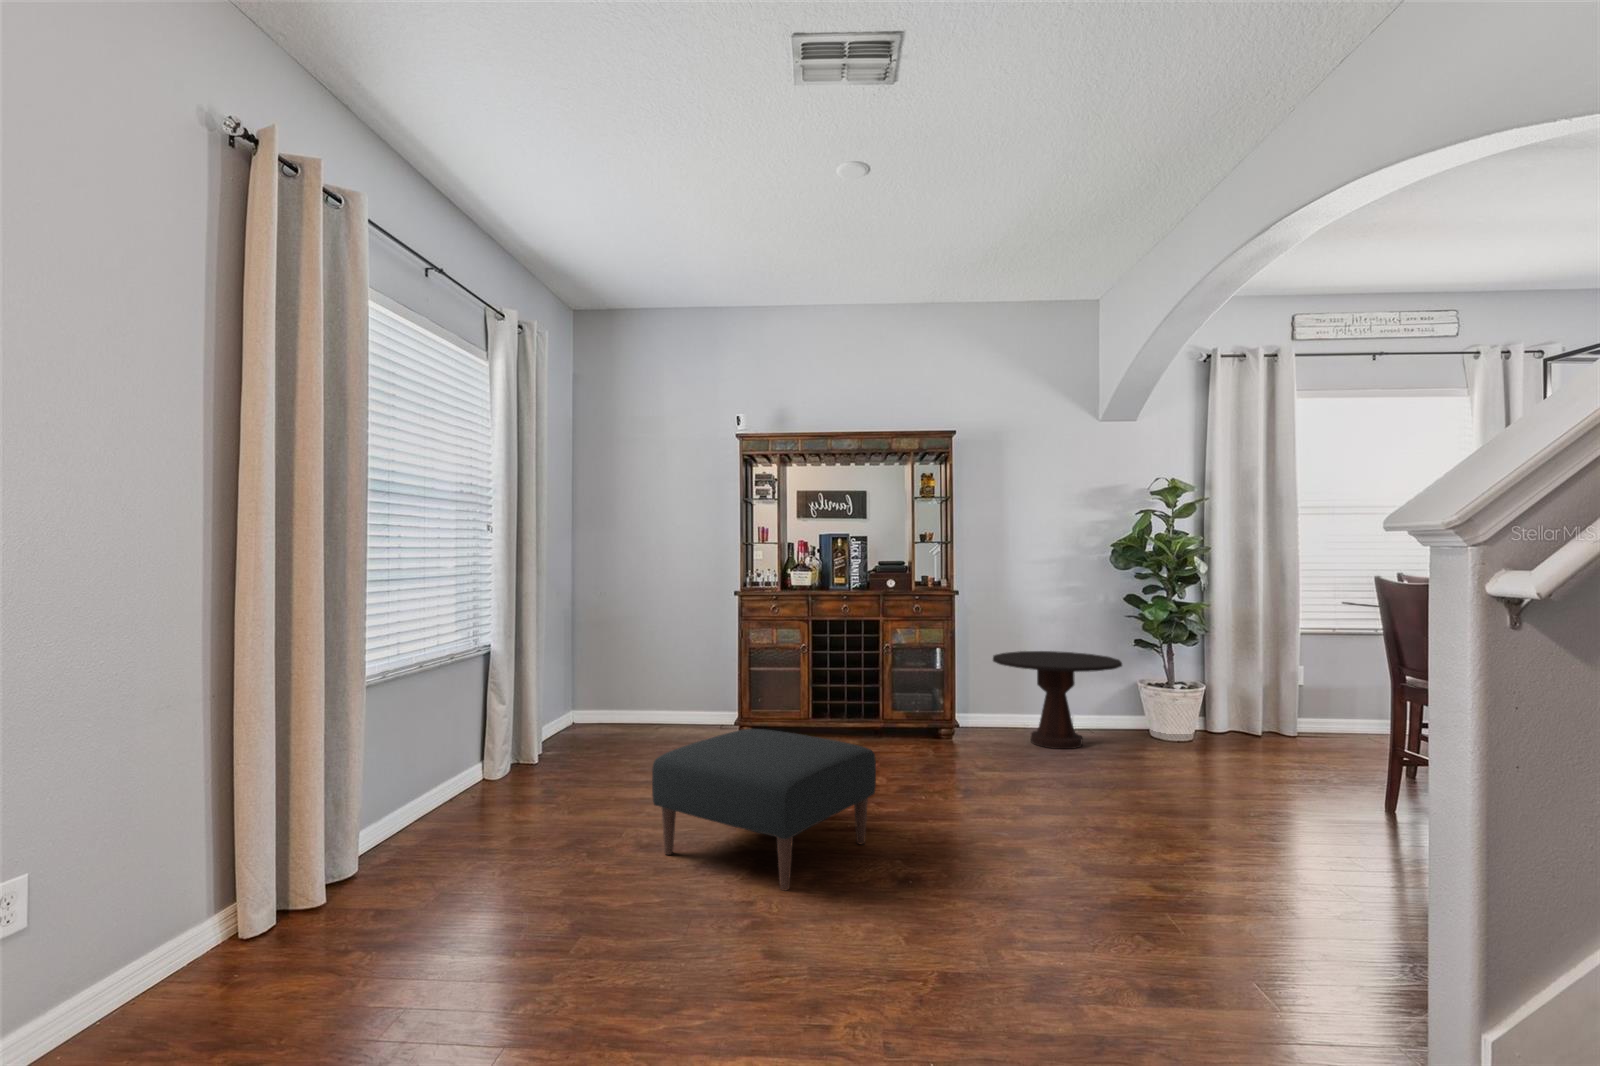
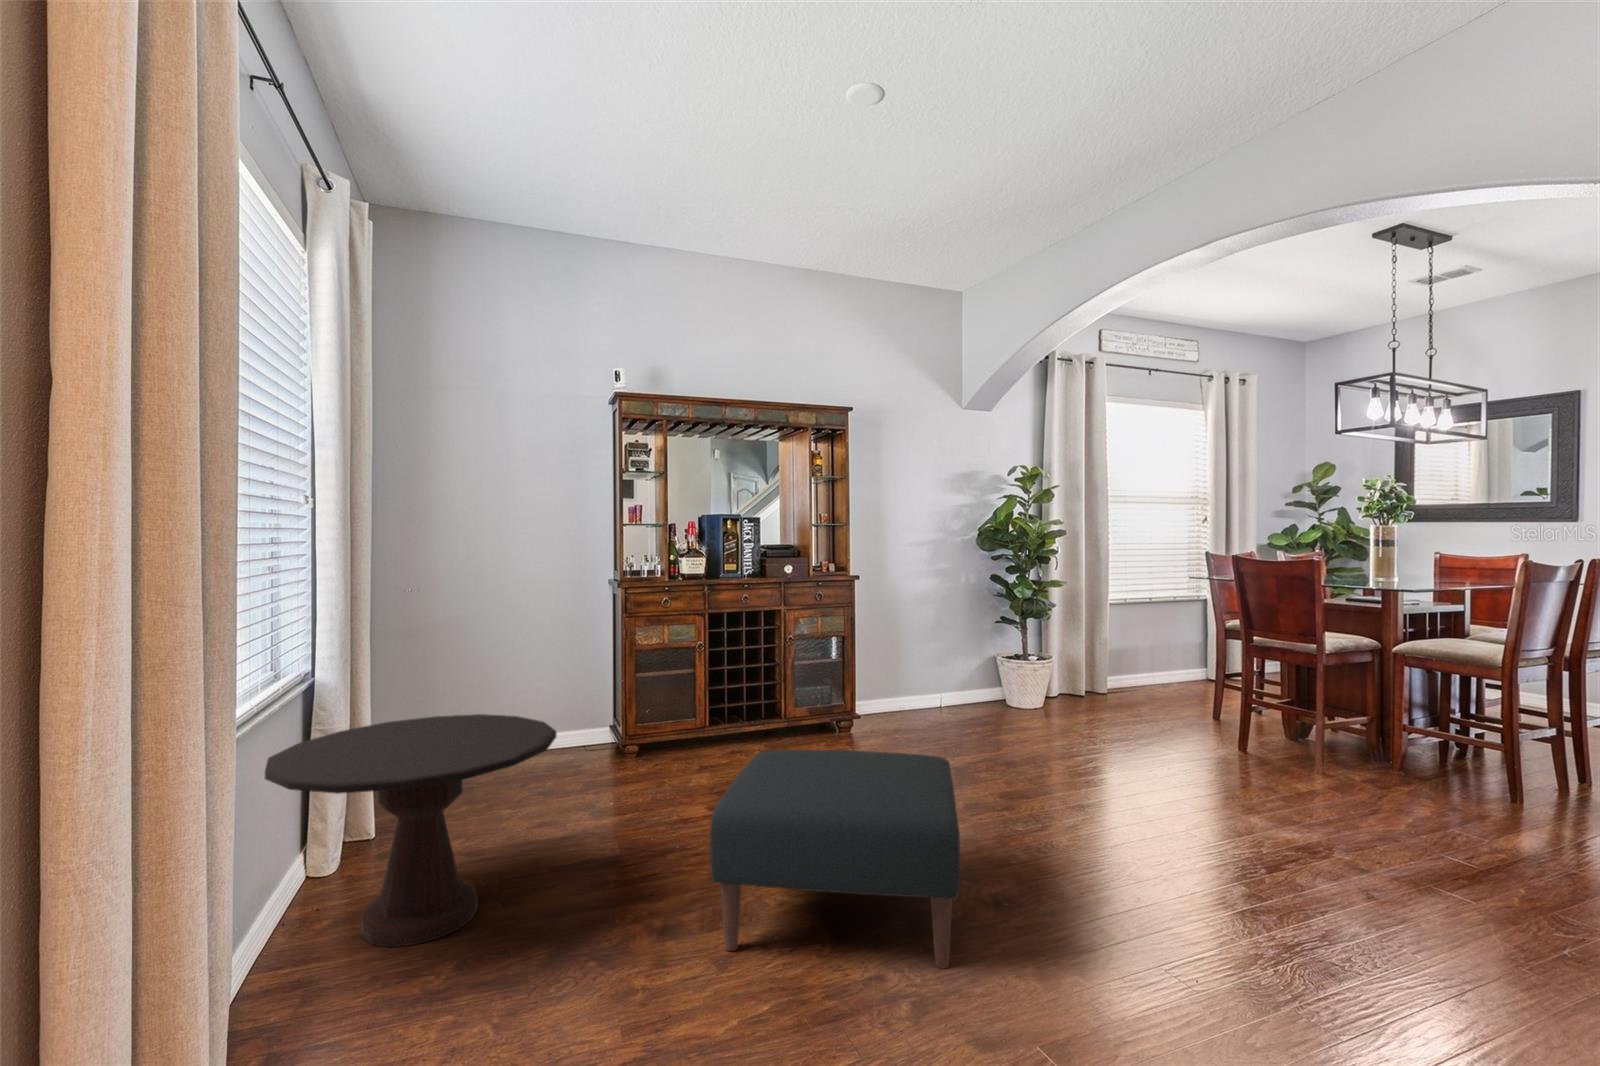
side table: present [993,651,1122,749] -> present [265,714,557,947]

